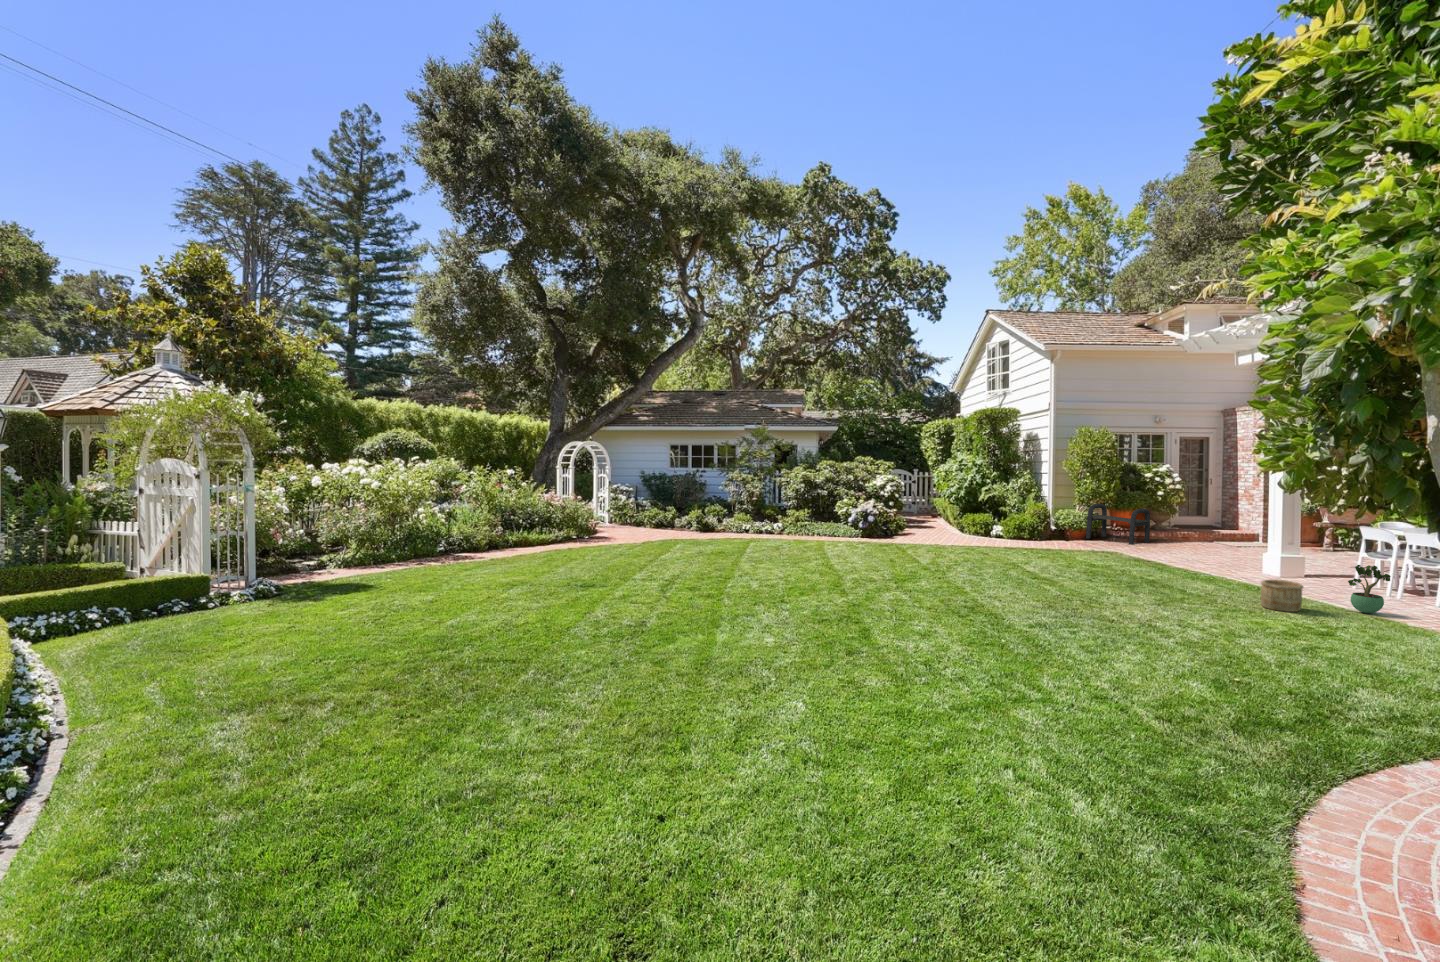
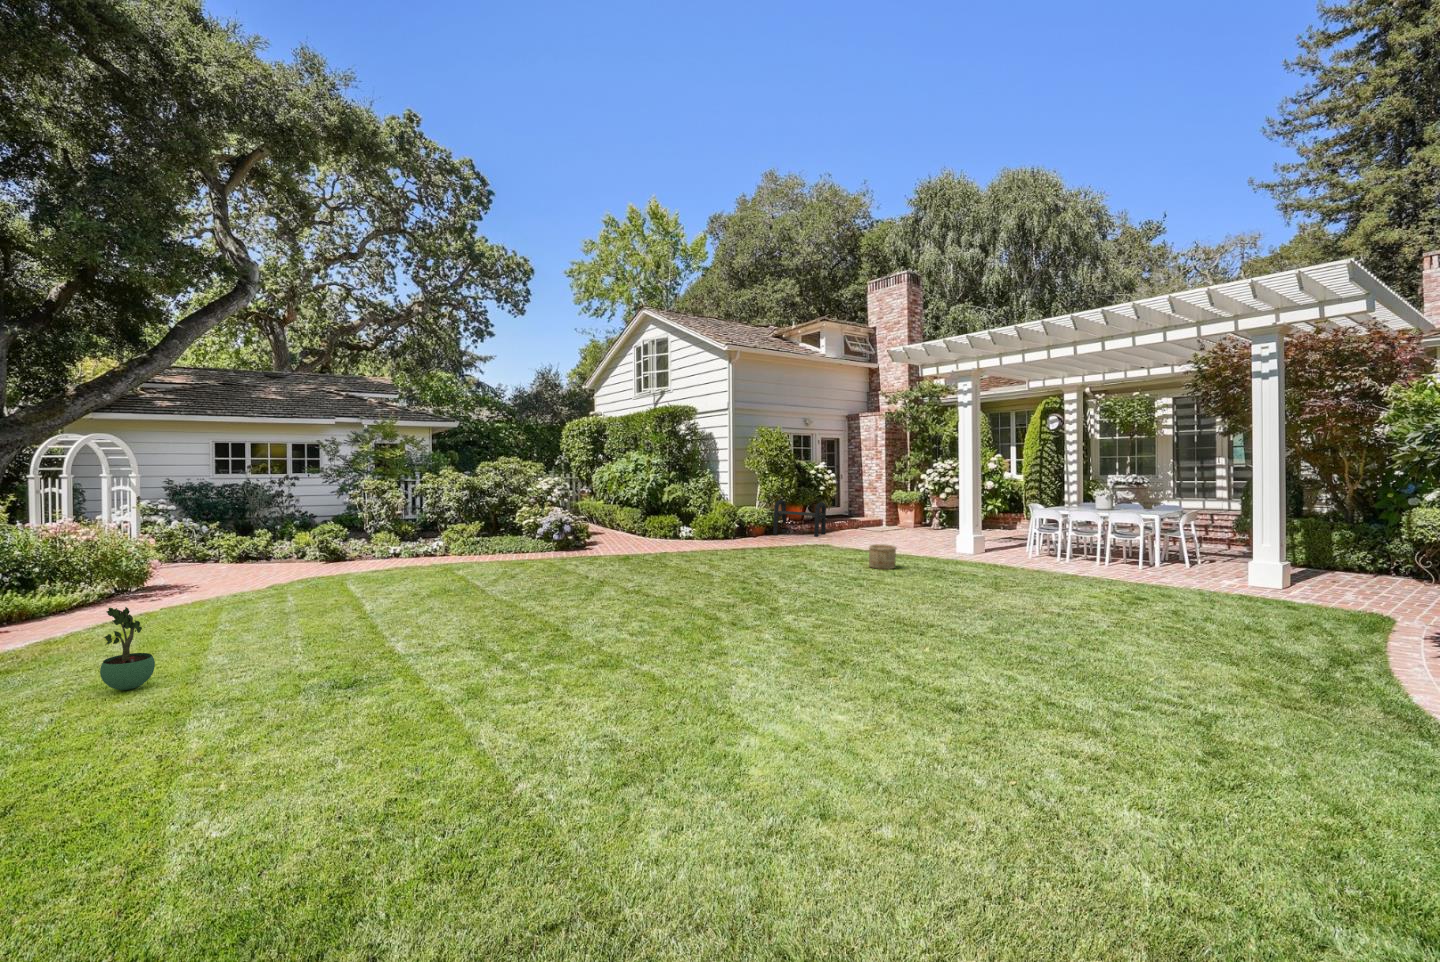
potted plant: present [1348,565,1391,613] -> present [100,607,155,690]
wooden bucket: present [1261,579,1303,612] -> present [869,544,896,569]

